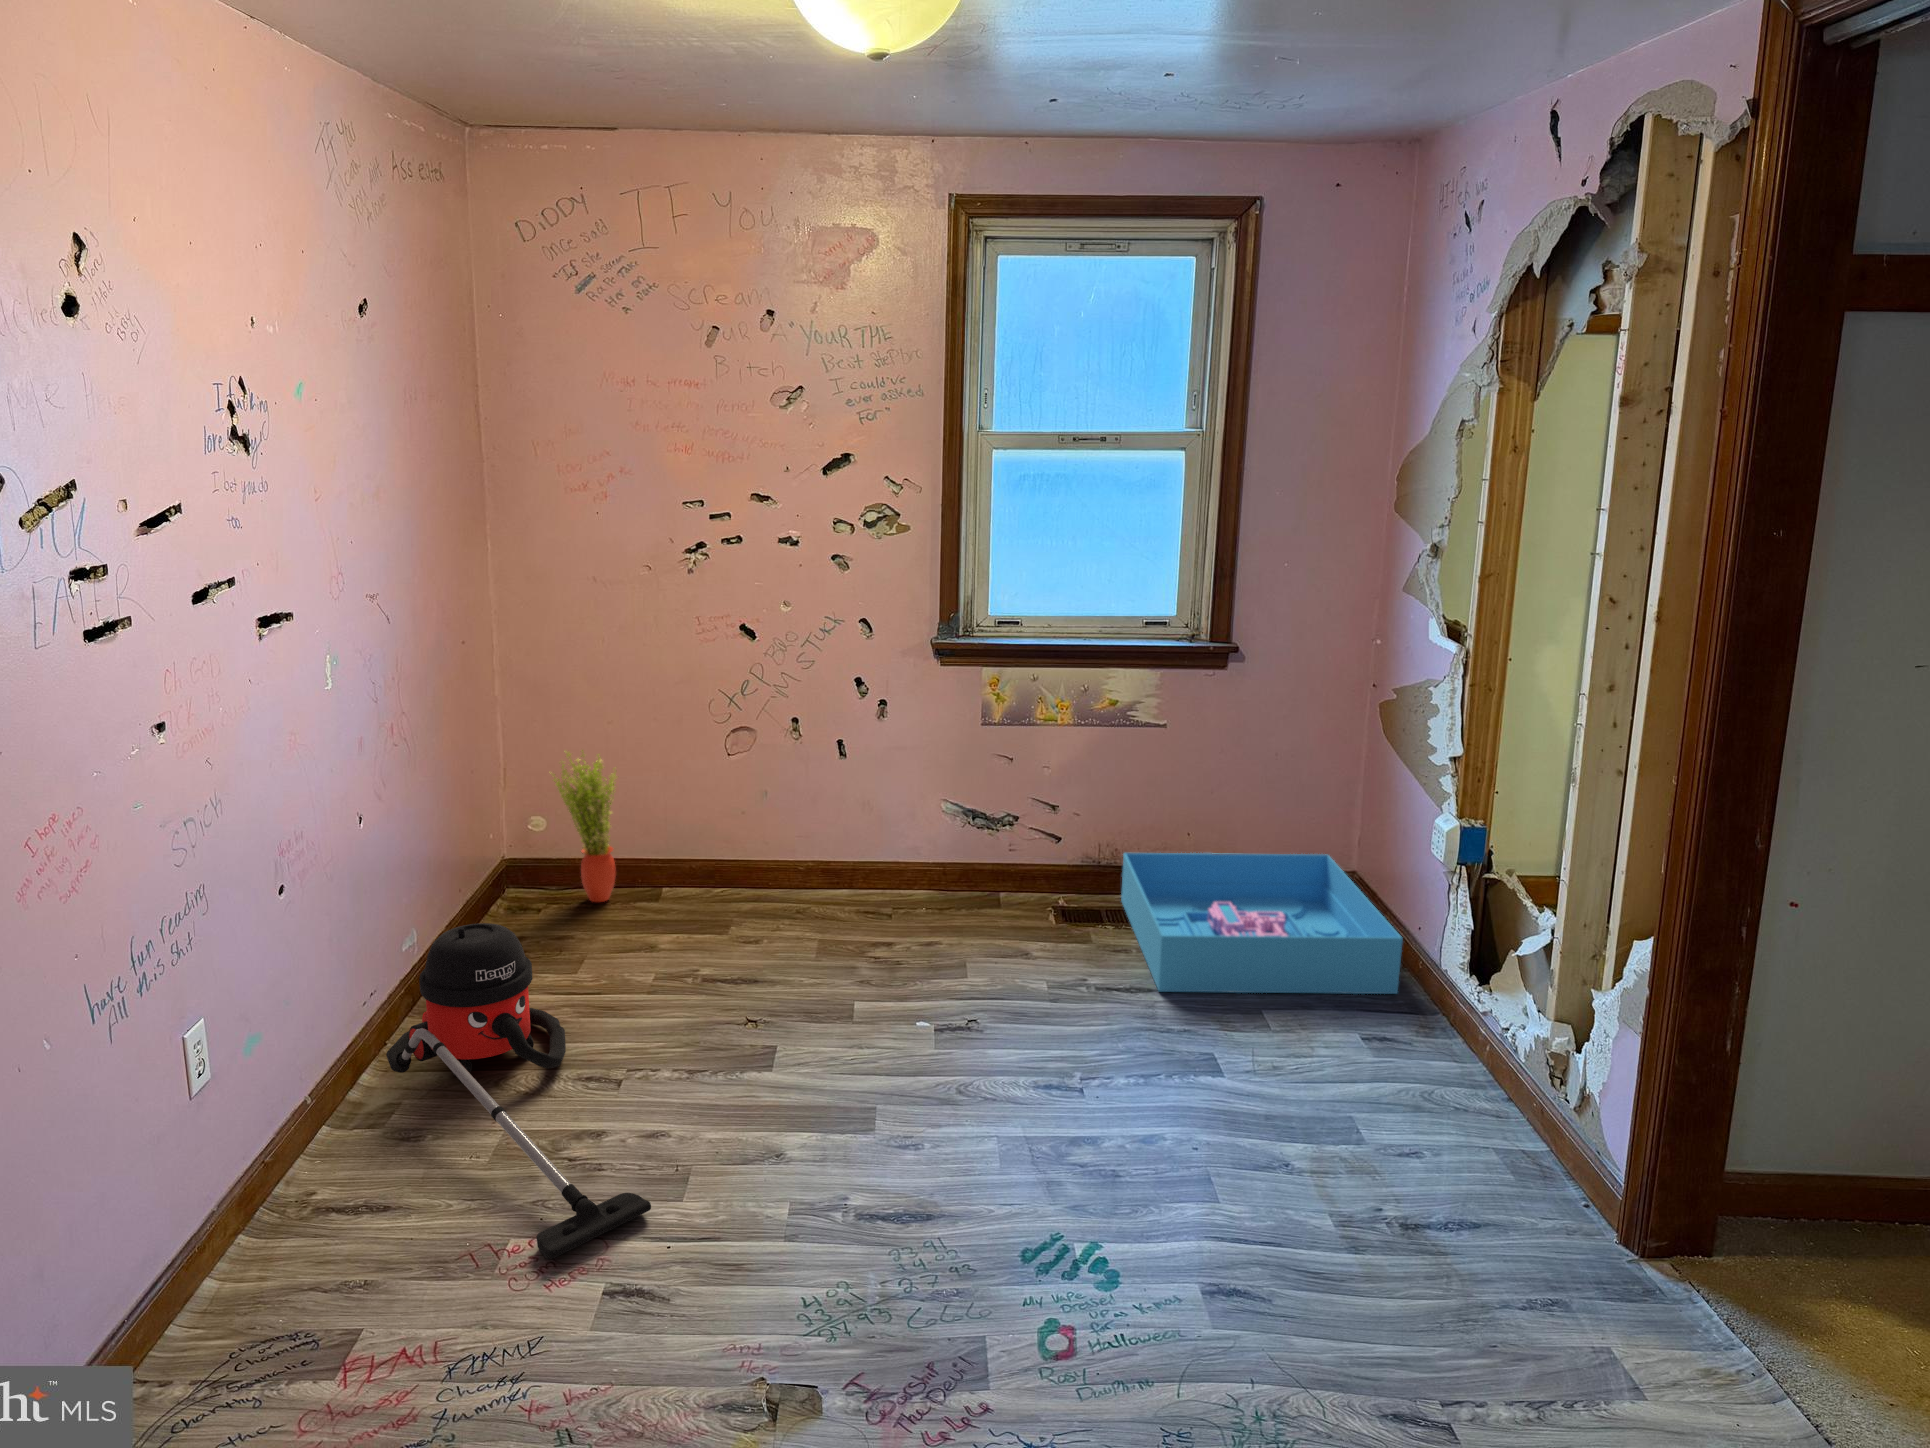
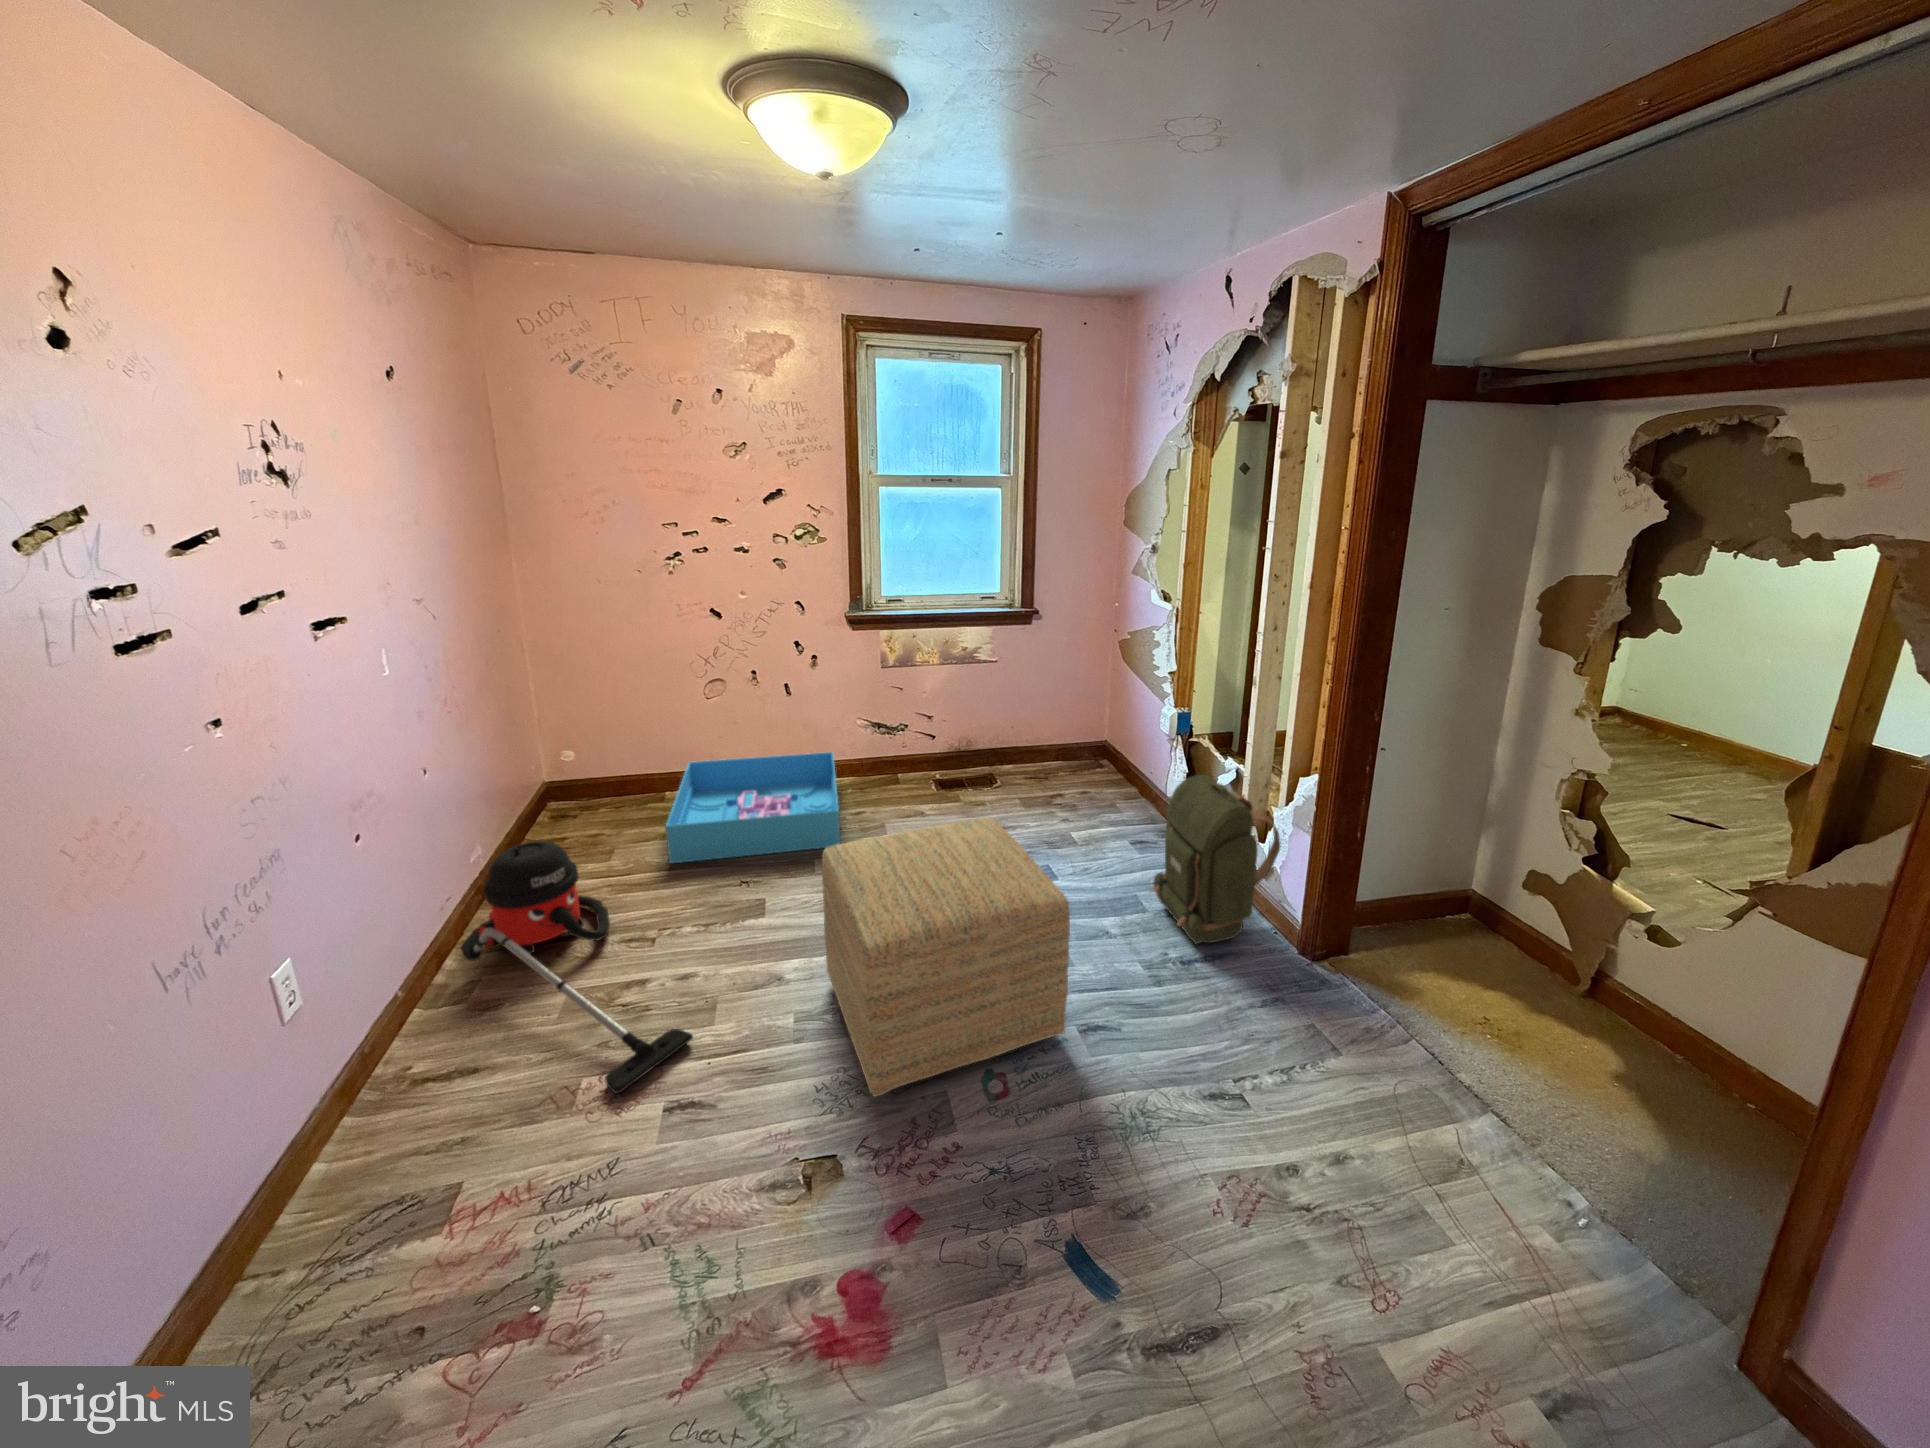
potted plant: present [554,750,617,902] -> none [574,702,632,808]
storage bin: present [1121,853,1403,994] -> present [666,752,840,863]
backpack: none [1367,919,1598,1206] -> present [1150,775,1281,944]
ottoman: none [841,950,1191,1324] -> present [822,818,1070,1097]

